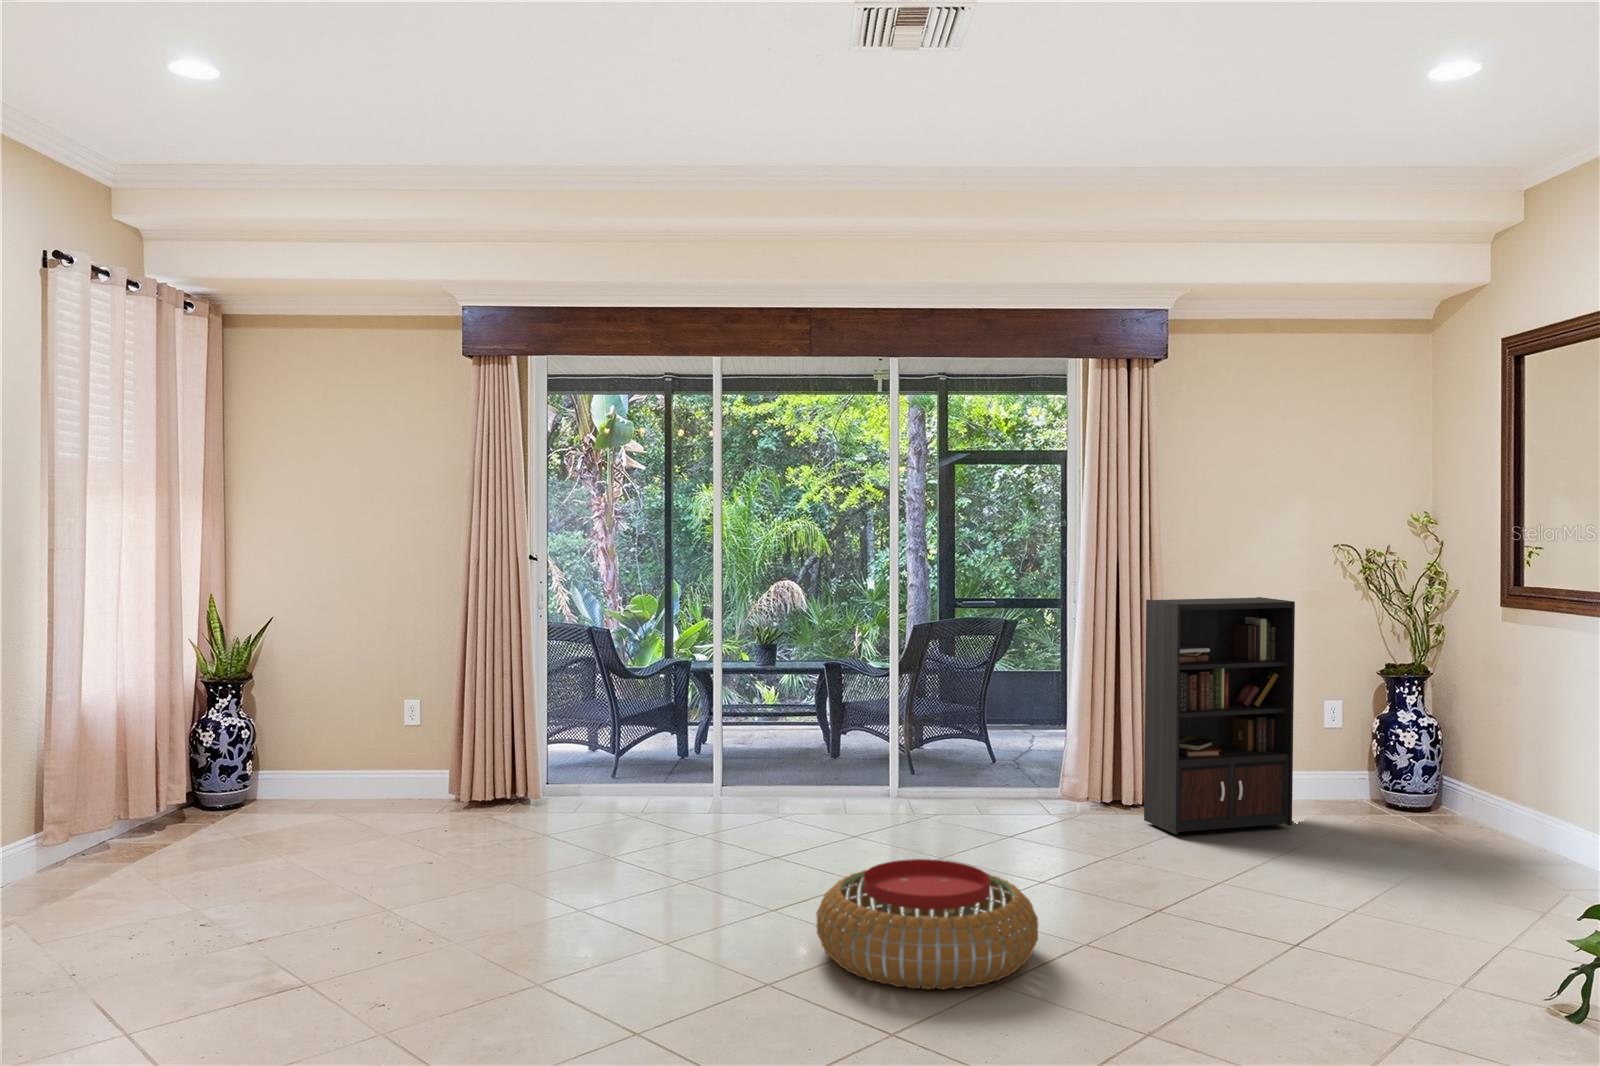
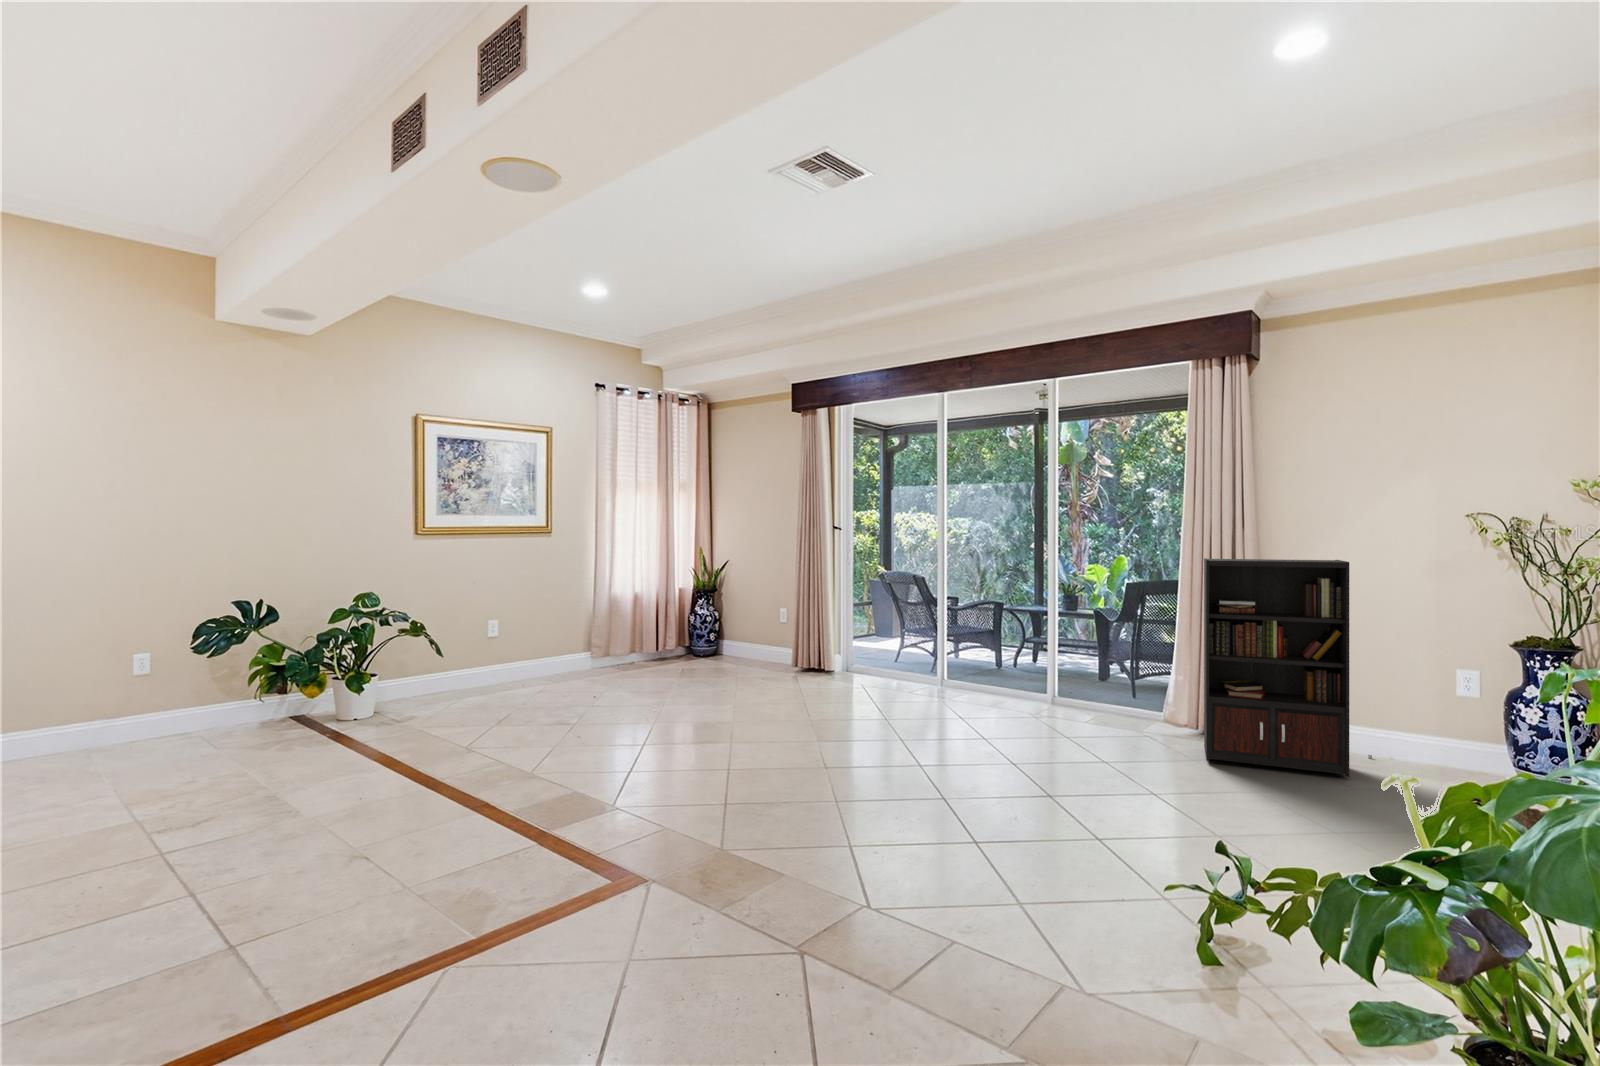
pouf: present [816,859,1038,989] -> none [755,718,909,807]

